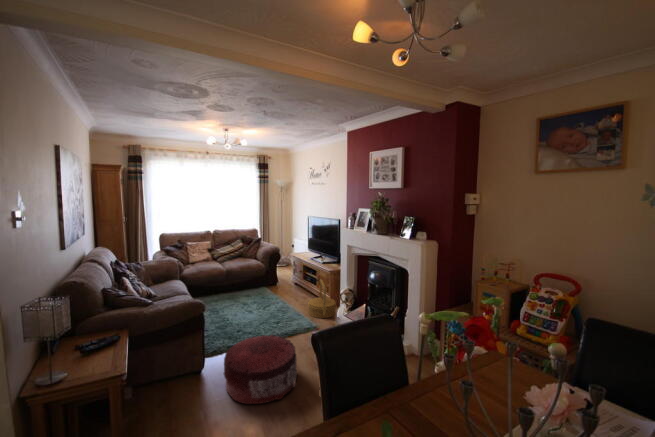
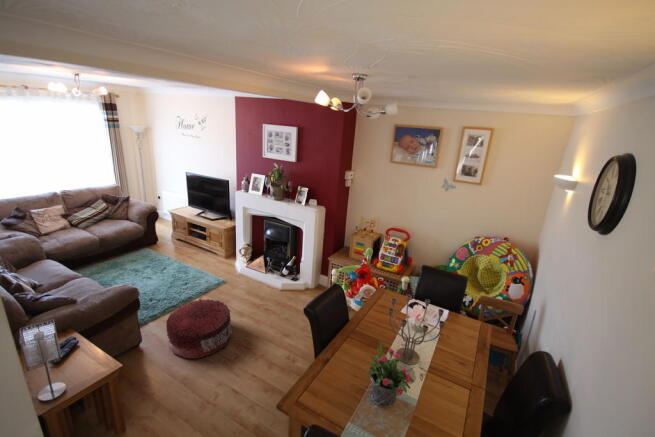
woven basket: present [308,280,336,318] -> none [208,238,235,273]

